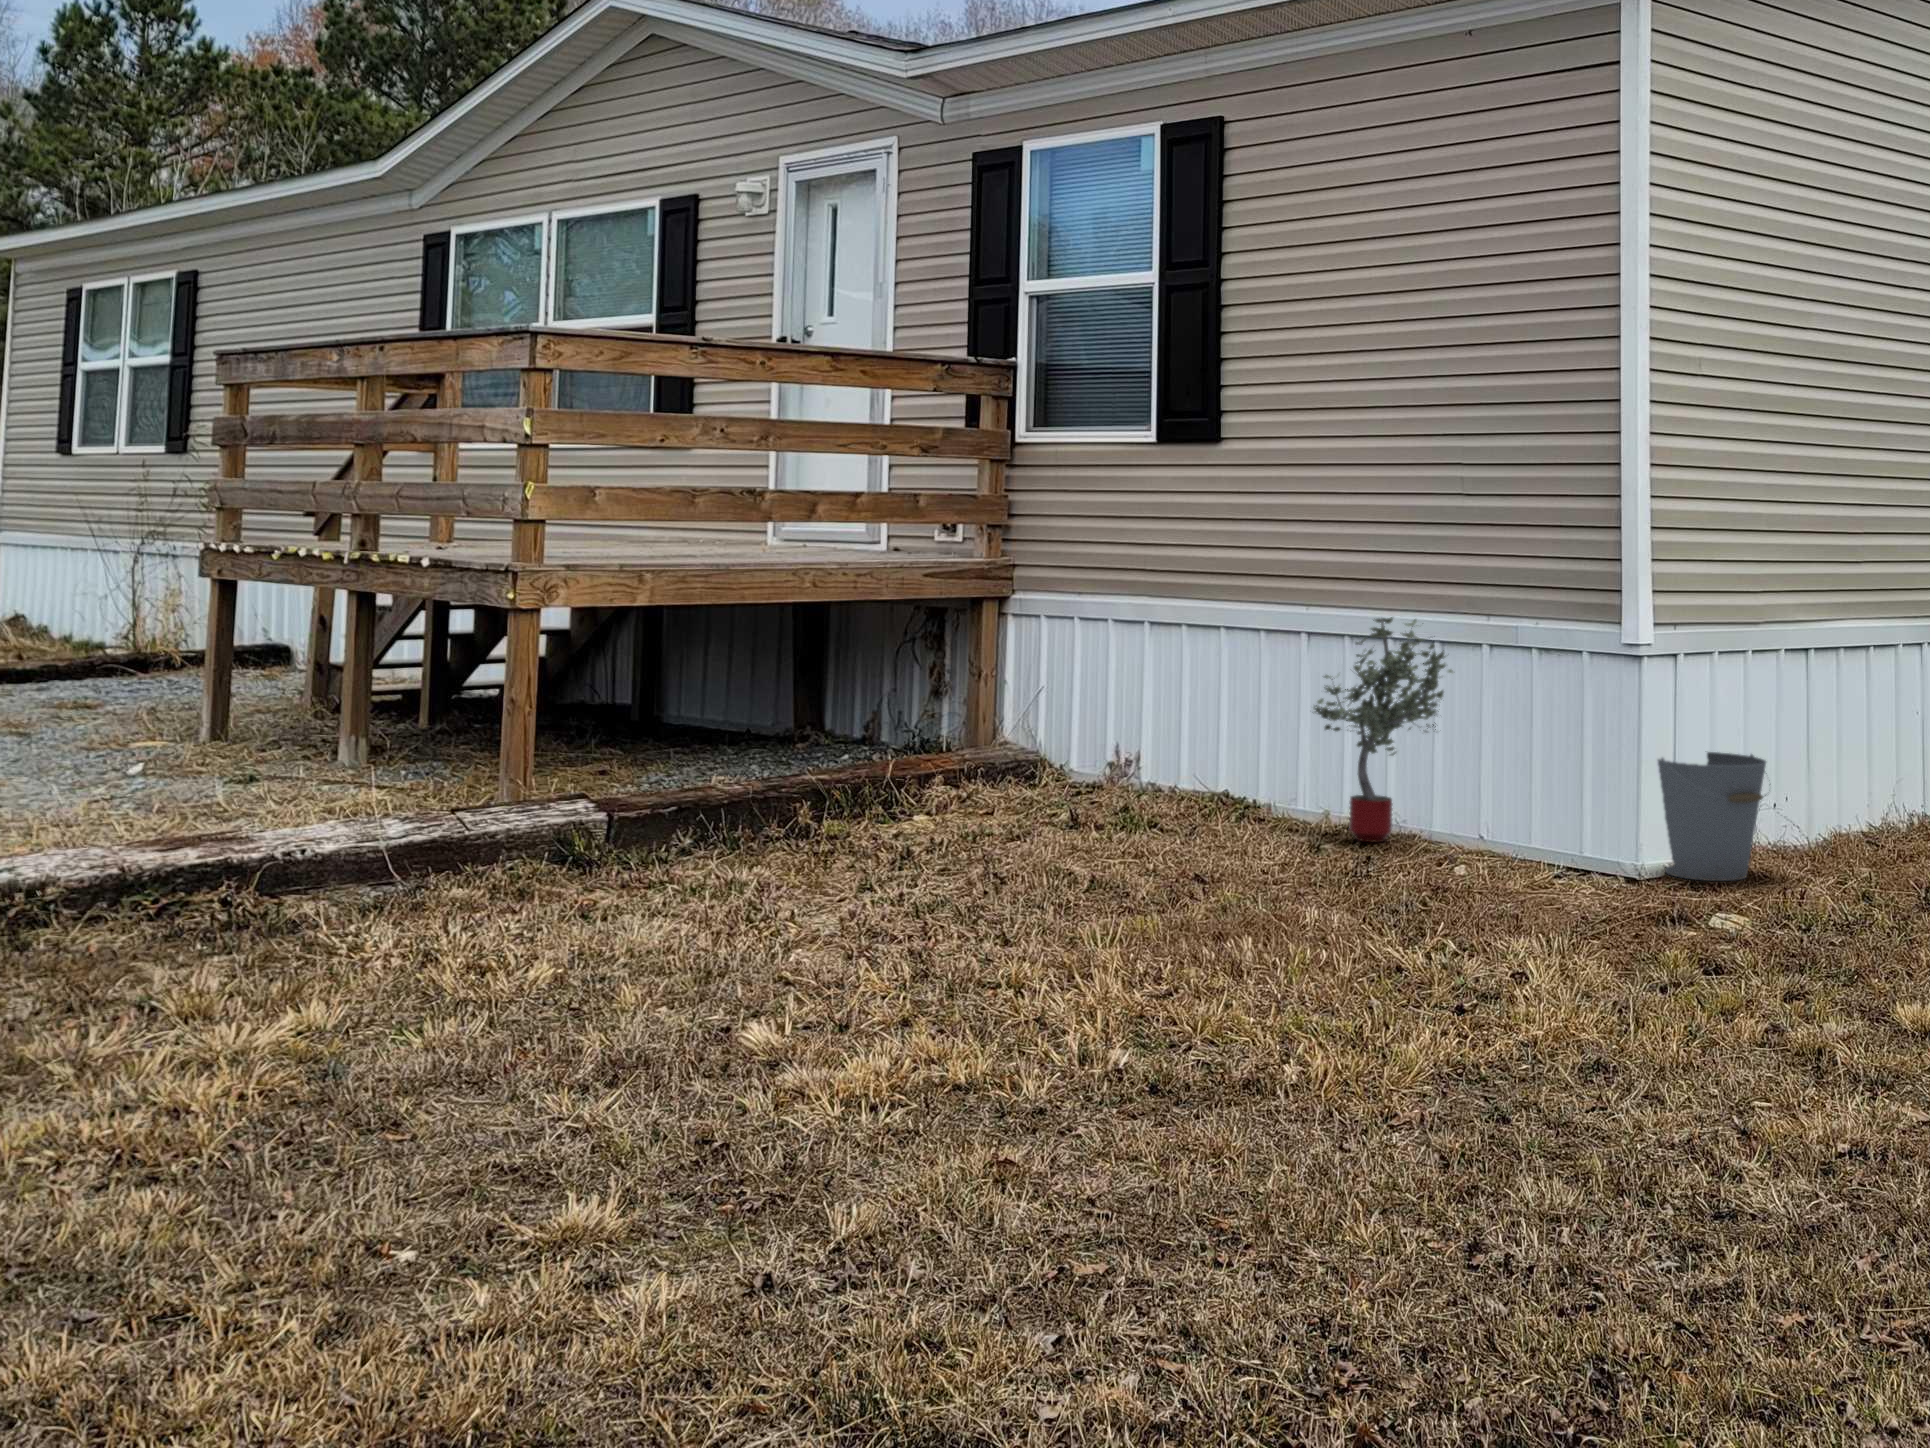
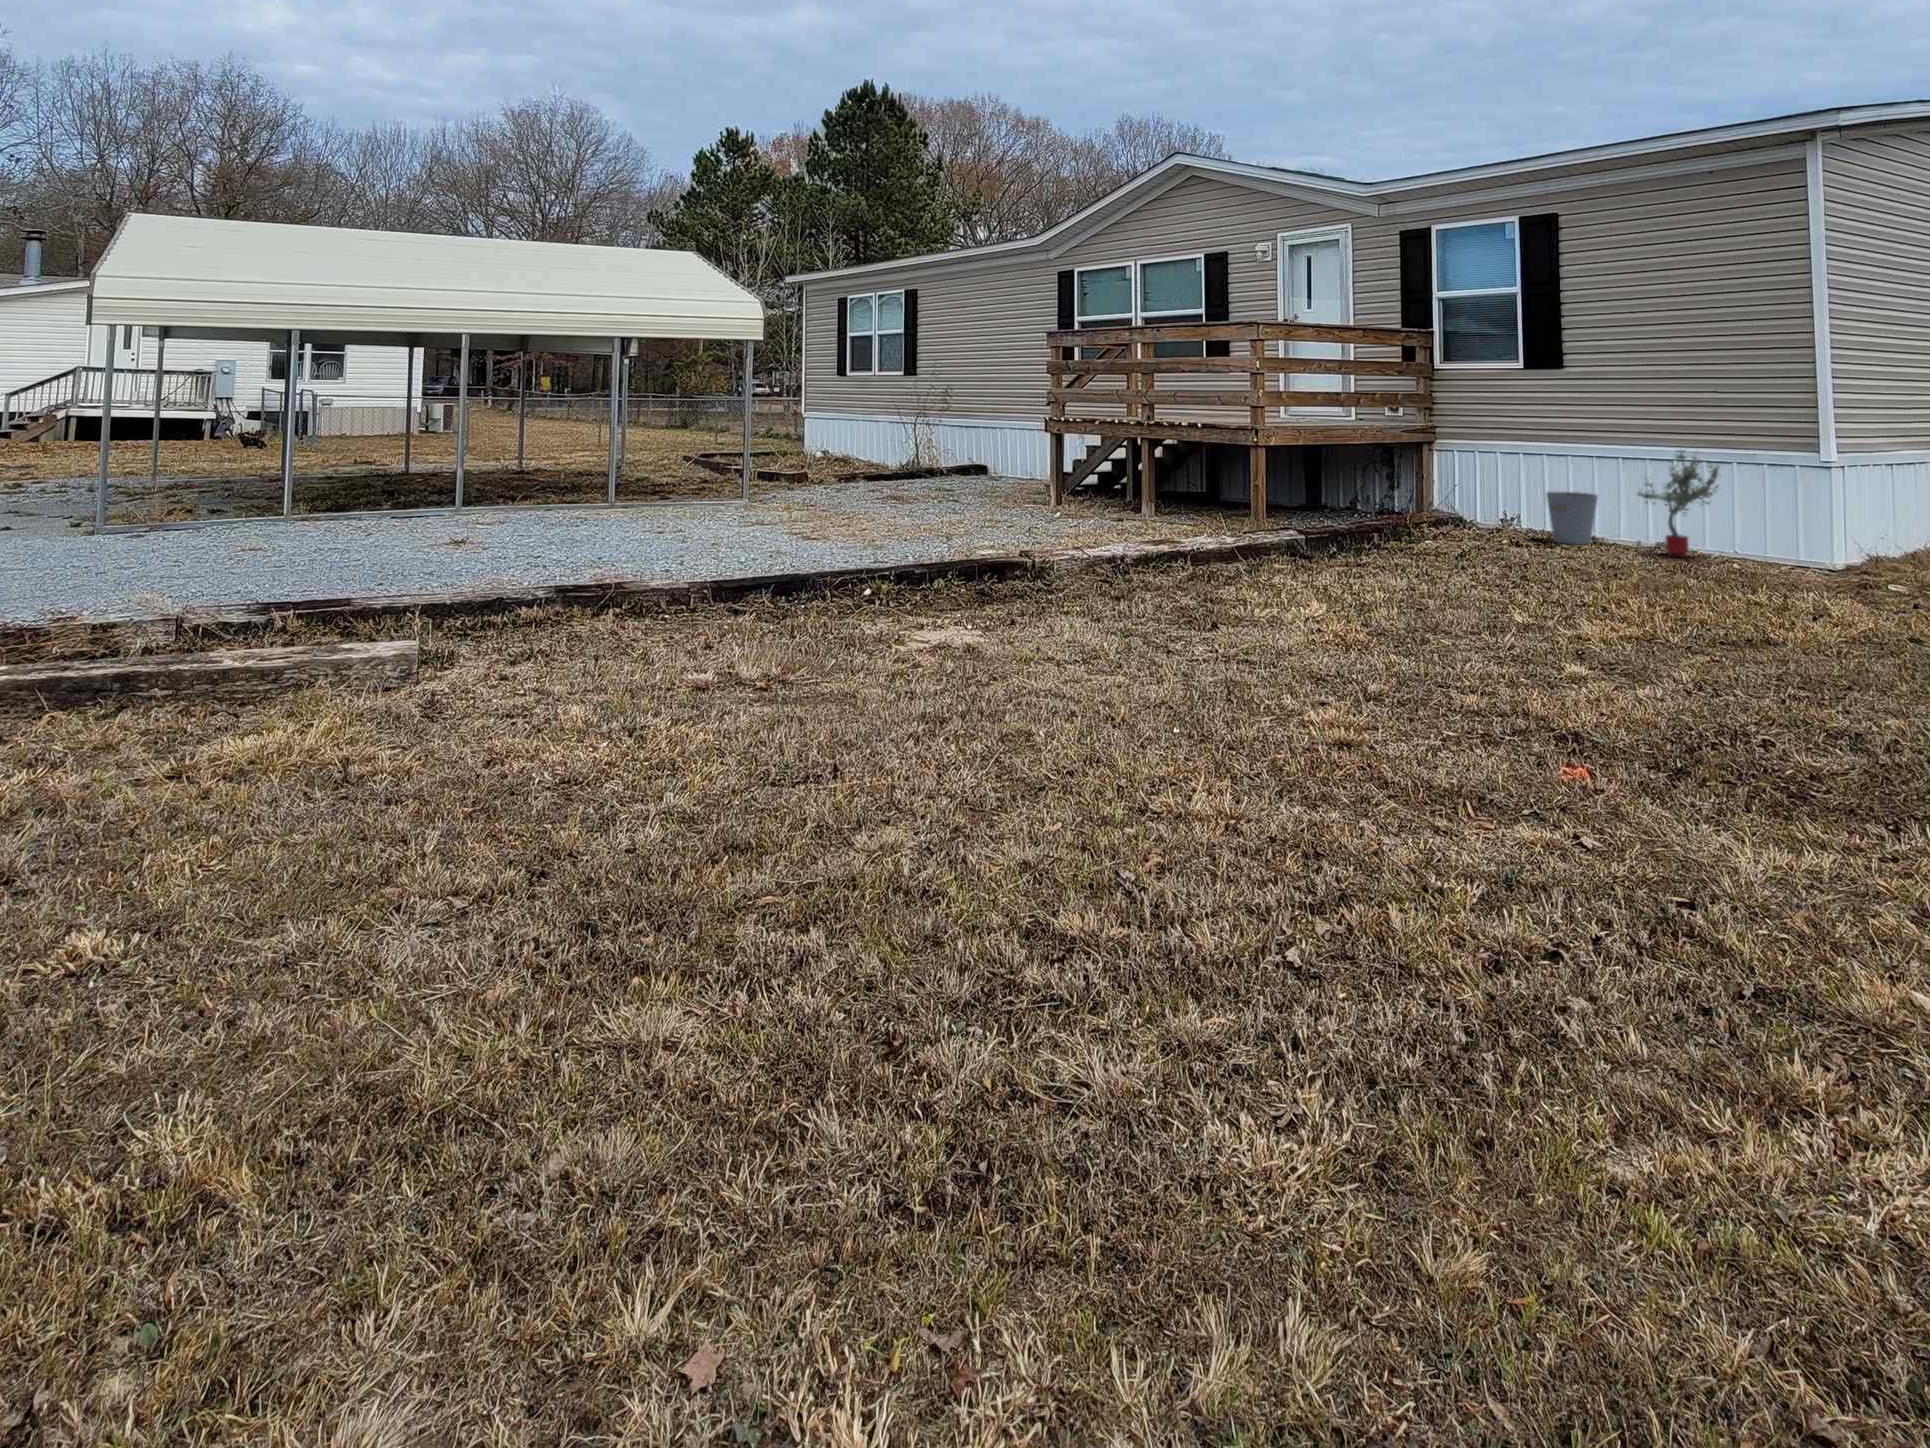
bucket: present [1658,752,1771,881] -> present [1546,492,1598,544]

